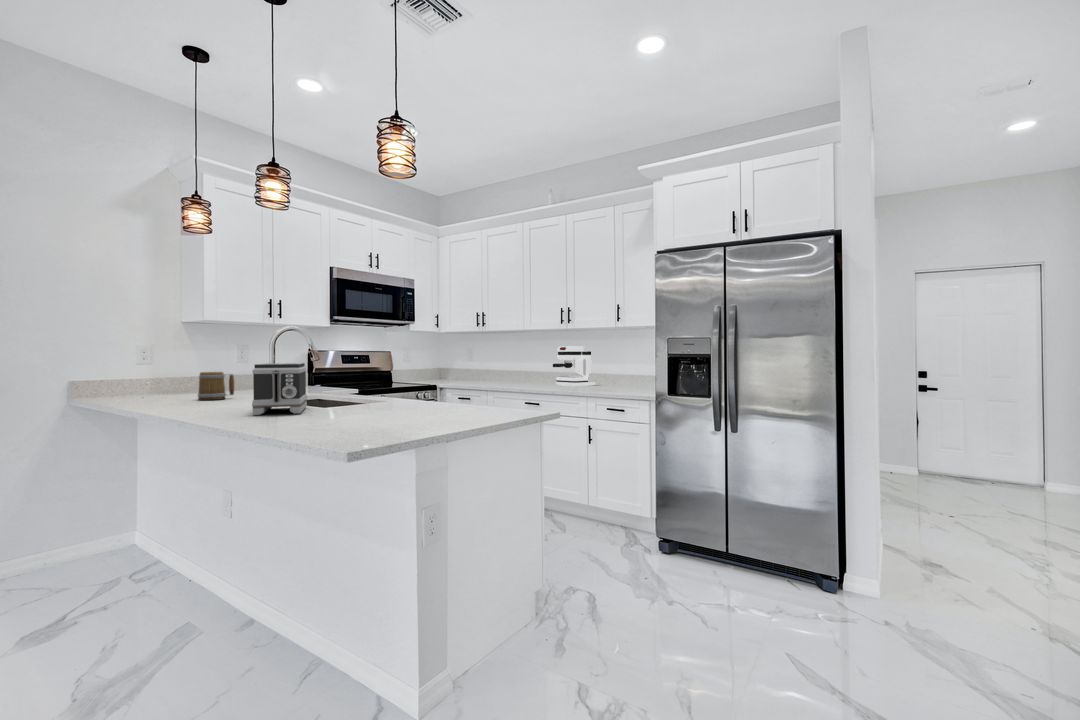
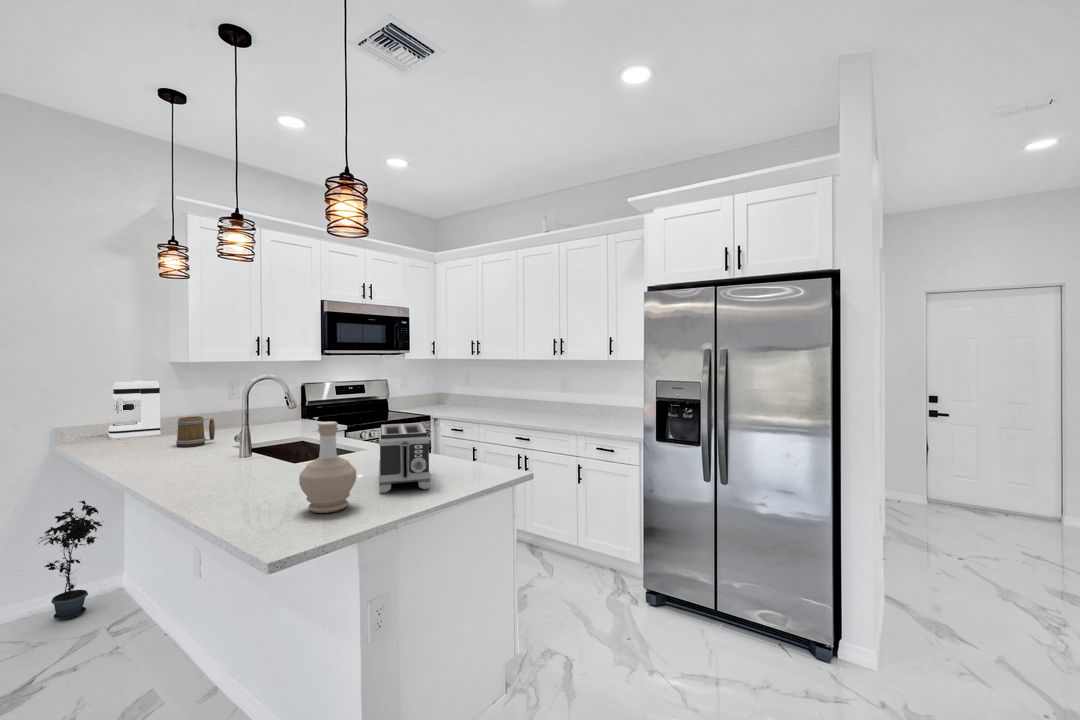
bottle: none [354,347,406,430] -> present [299,422,356,513]
coffee maker: present [553,347,595,387] -> present [108,381,160,439]
toaster: present [252,363,307,415] -> present [379,423,431,493]
potted plant: none [57,455,123,572] -> present [39,501,102,620]

